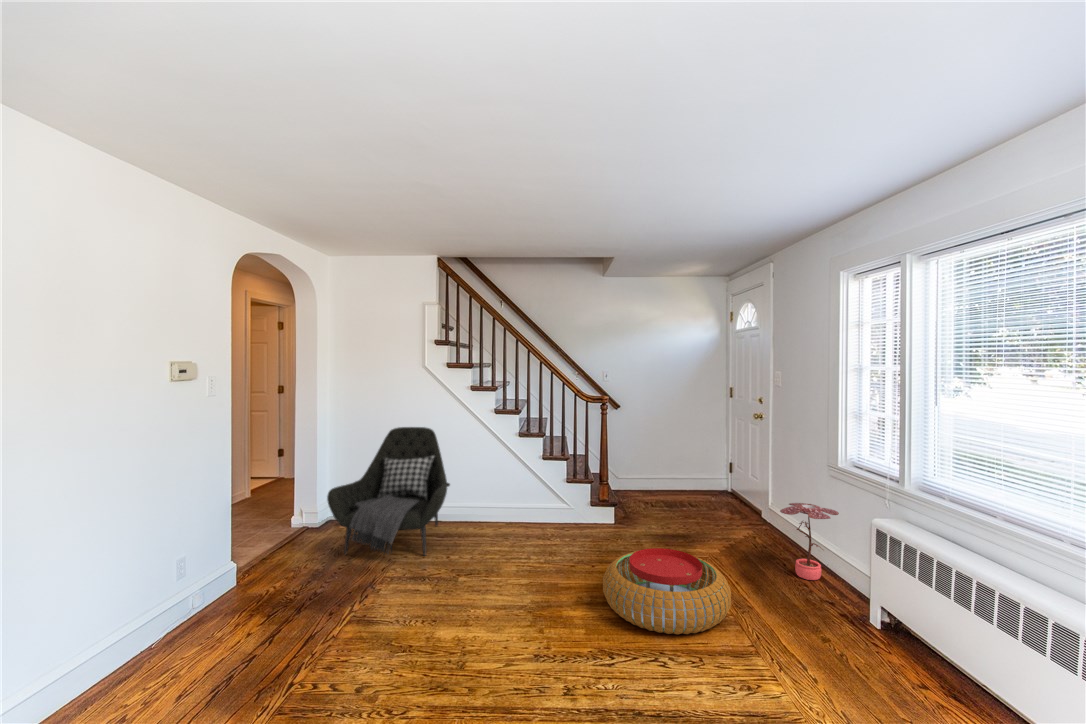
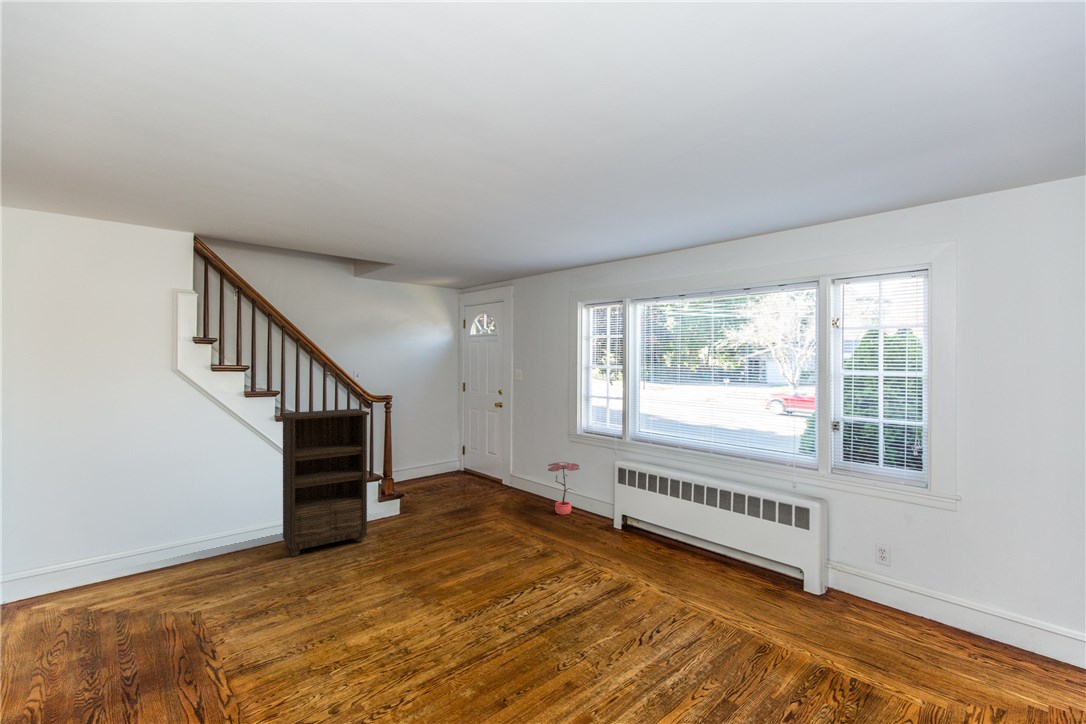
bookshelf: none [484,407,562,543] -> present [280,409,369,556]
armchair: present [327,427,450,556] -> none [71,446,255,628]
pouf: present [603,548,731,635] -> none [455,512,553,574]

